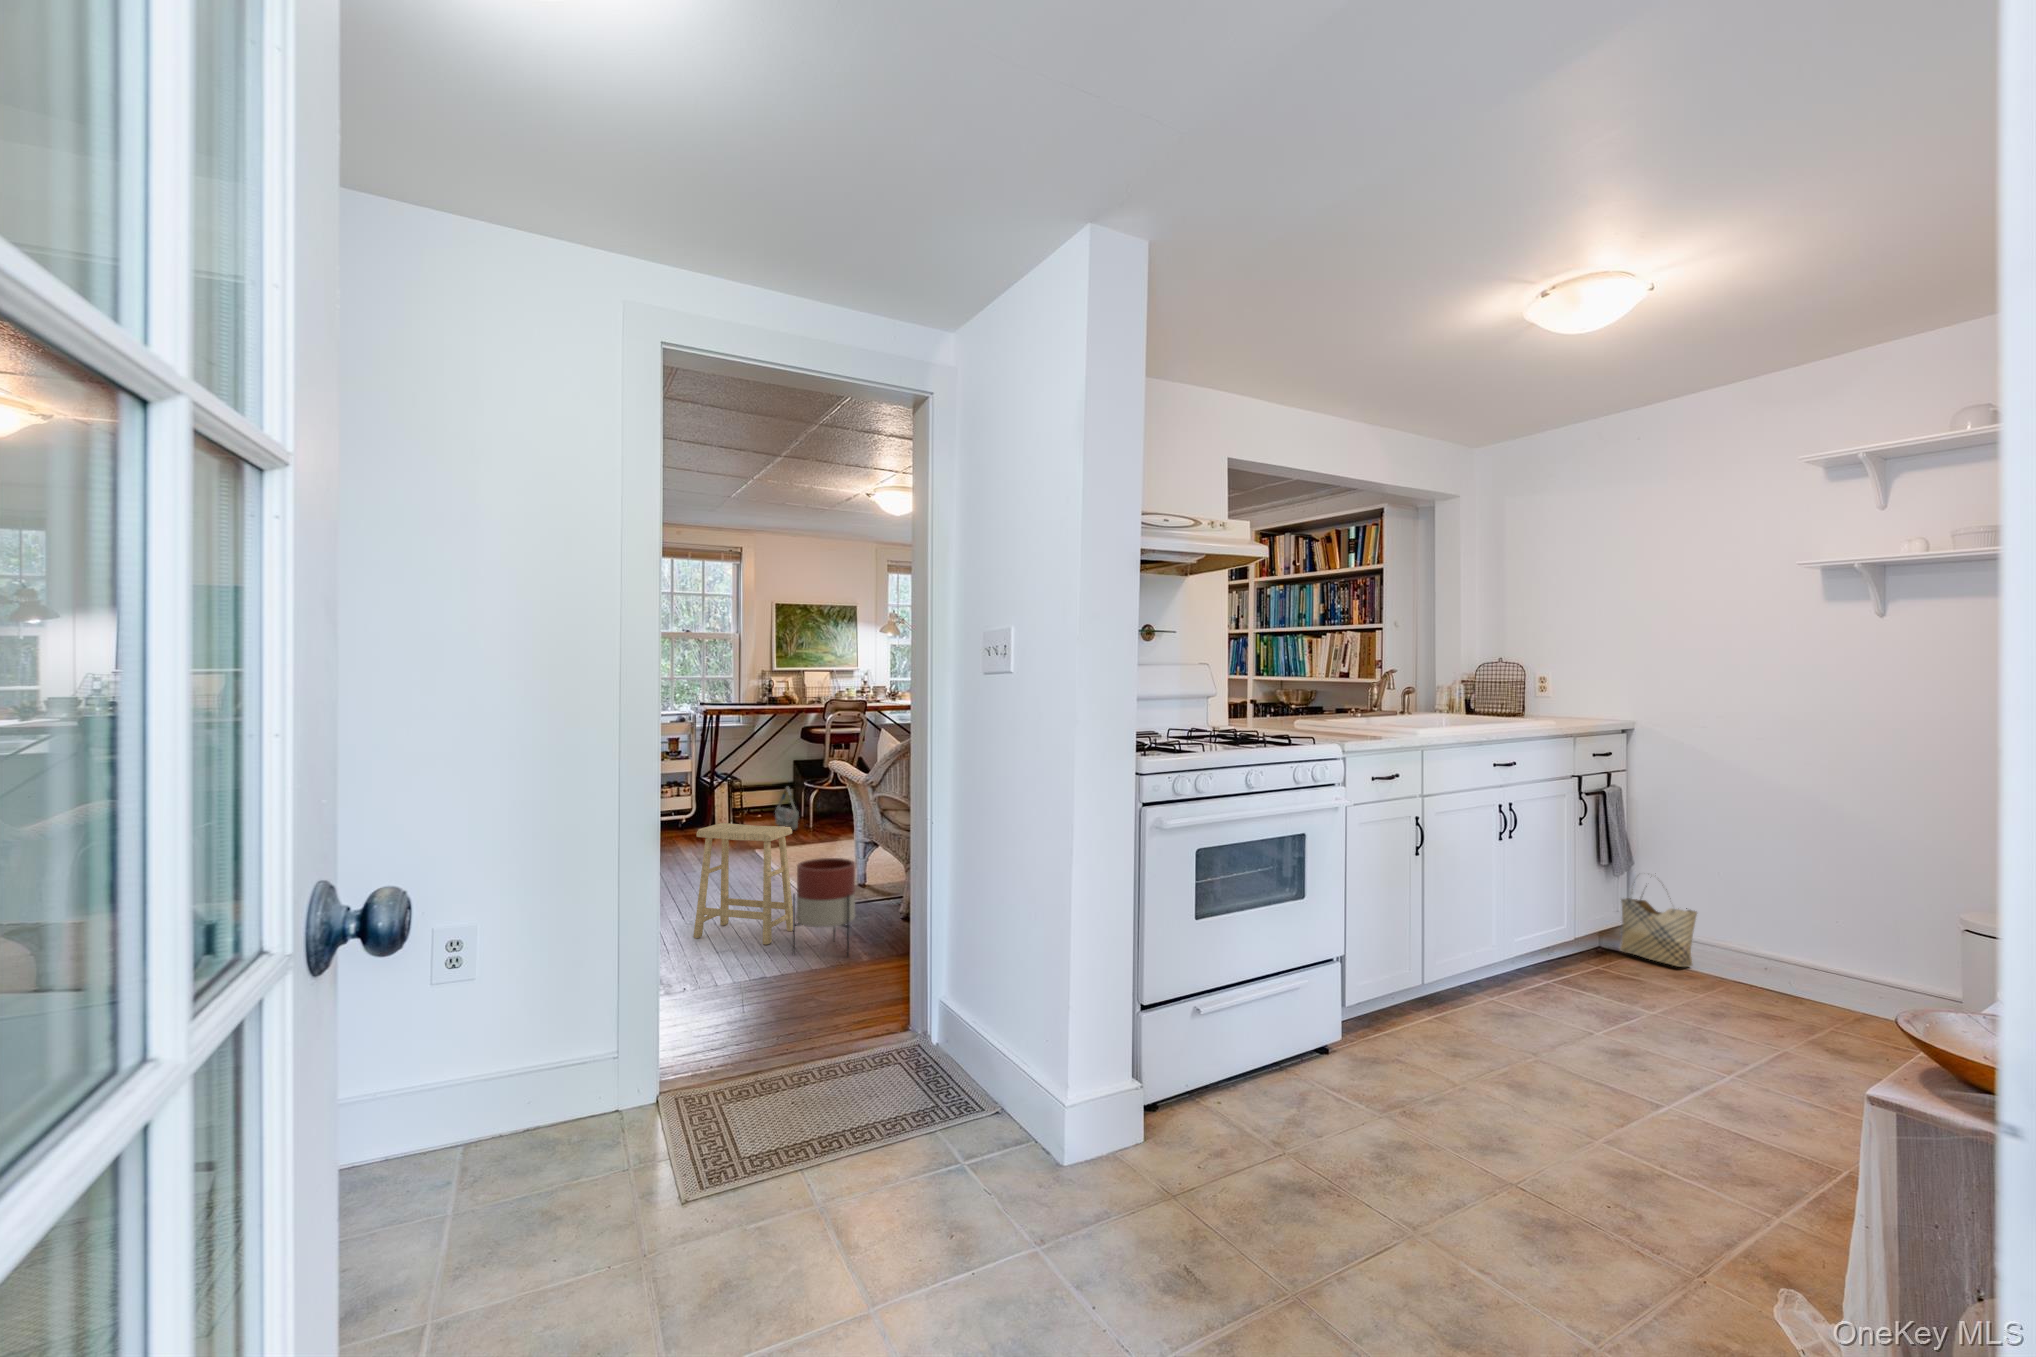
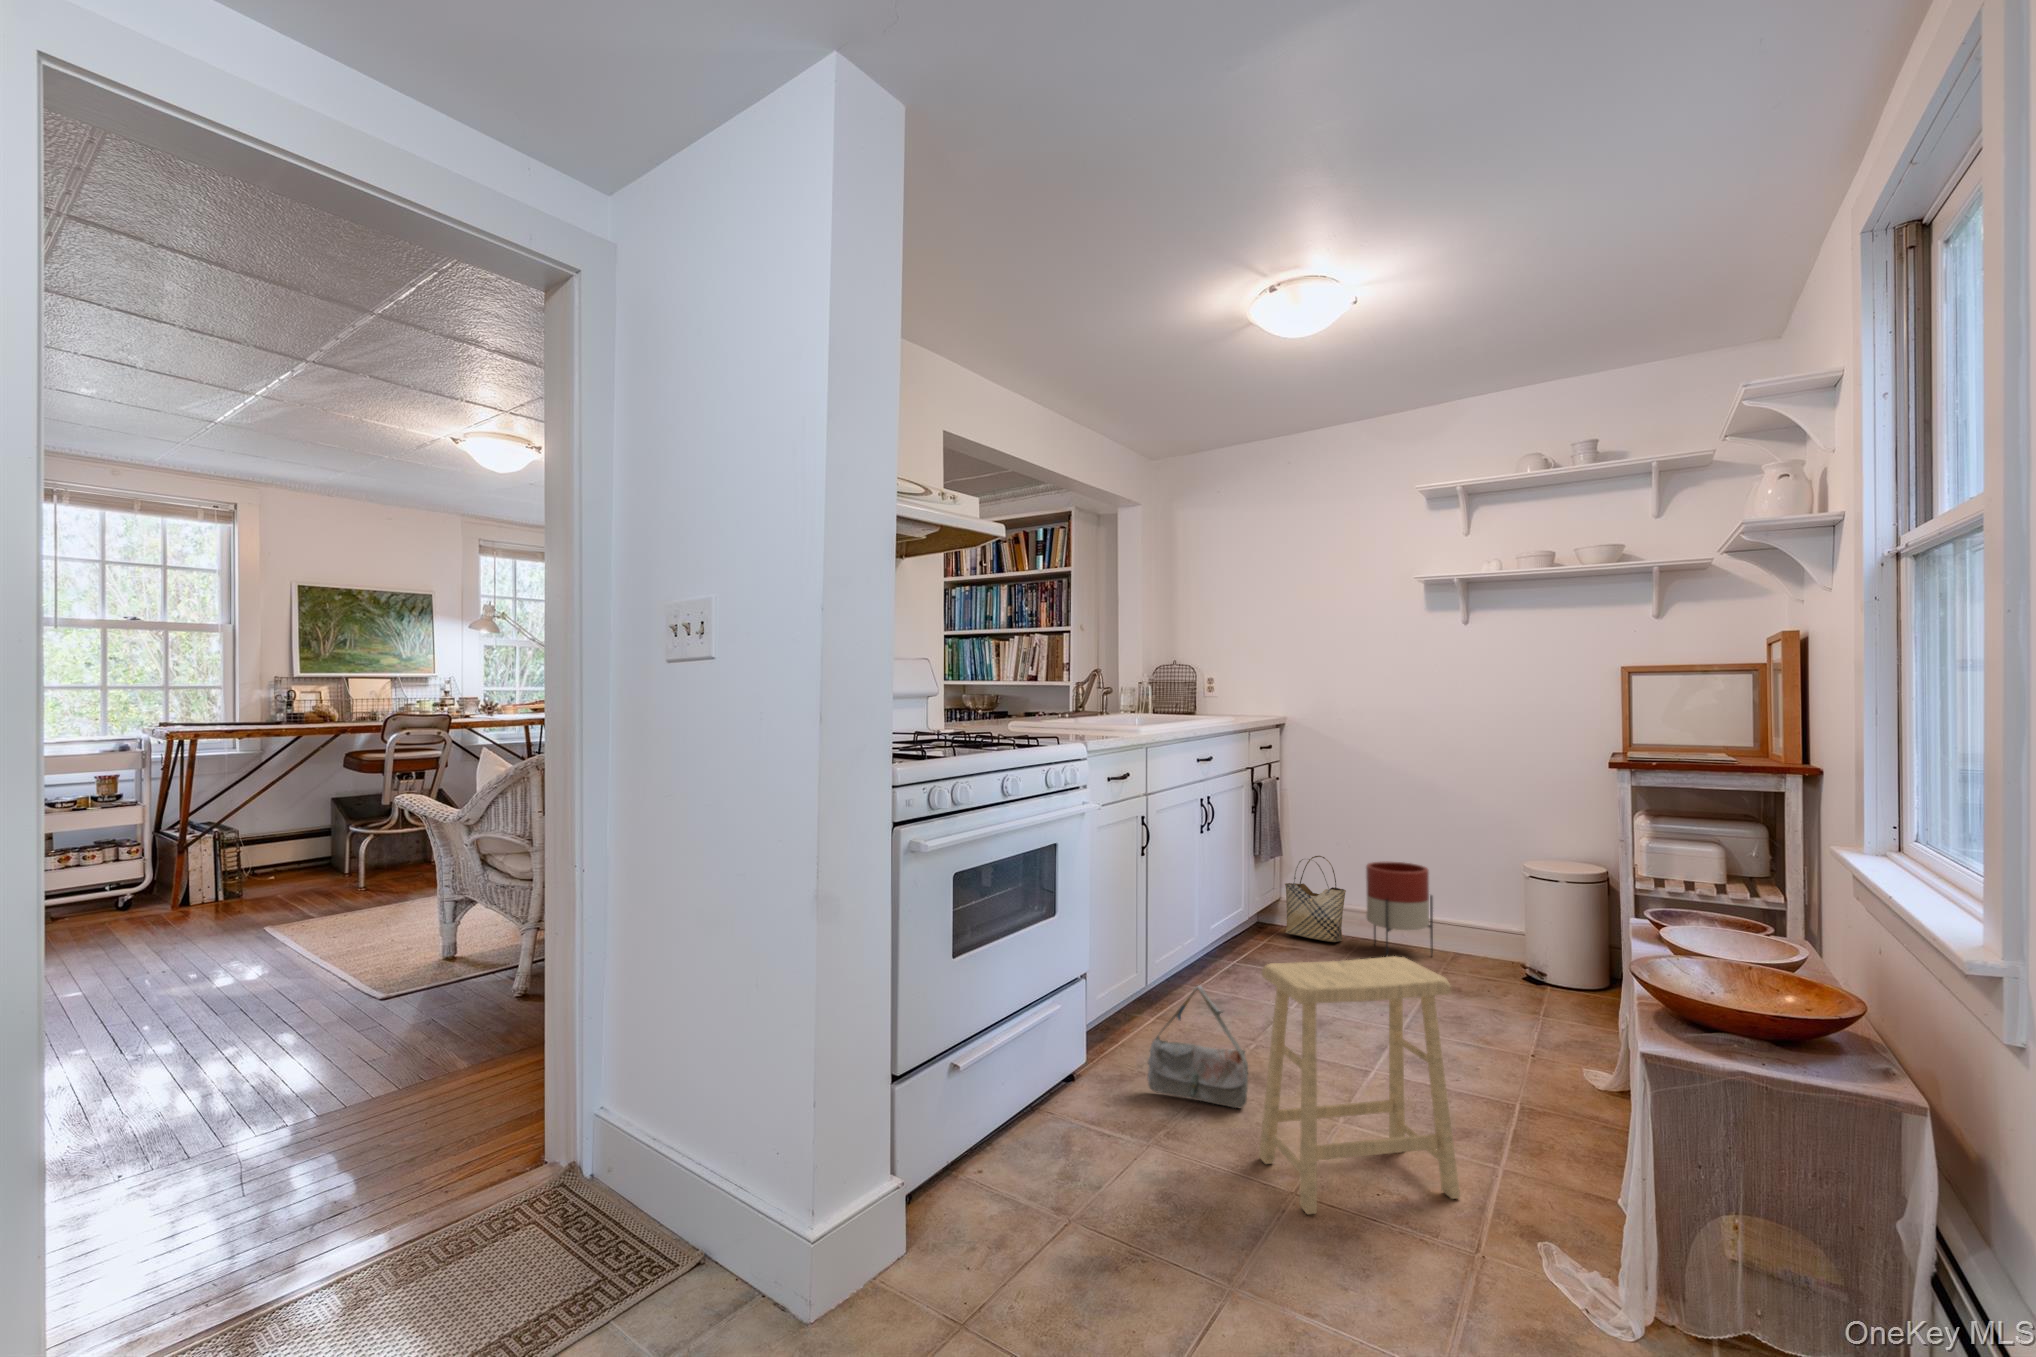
bag: present [775,787,799,830] -> present [1148,986,1248,1108]
footstool: present [693,823,793,945] -> present [1259,956,1460,1214]
planter: present [793,858,855,956] -> present [1366,861,1433,957]

